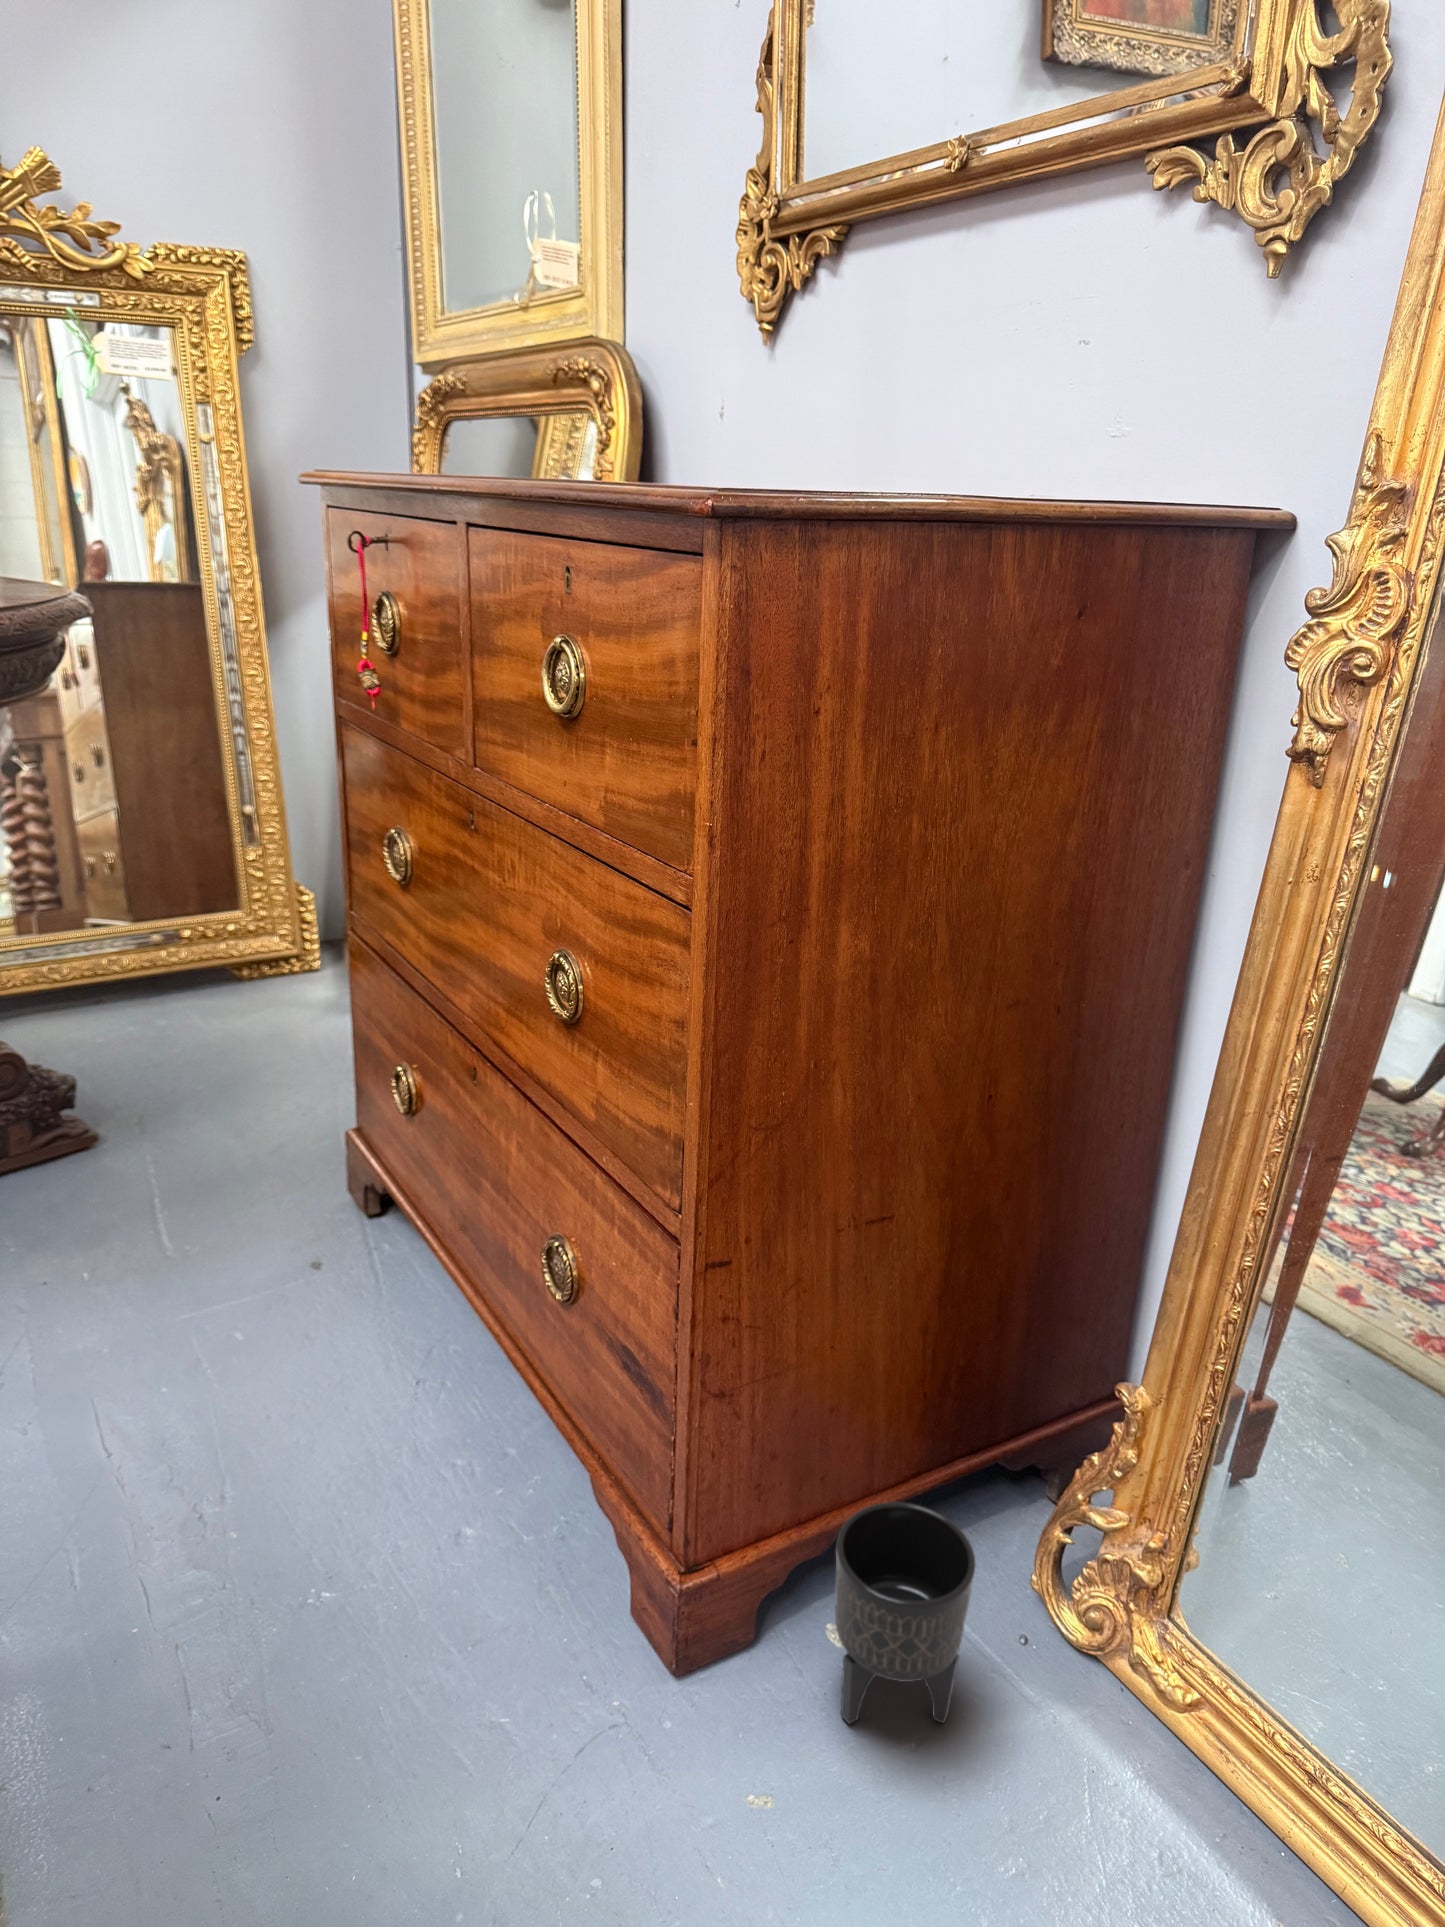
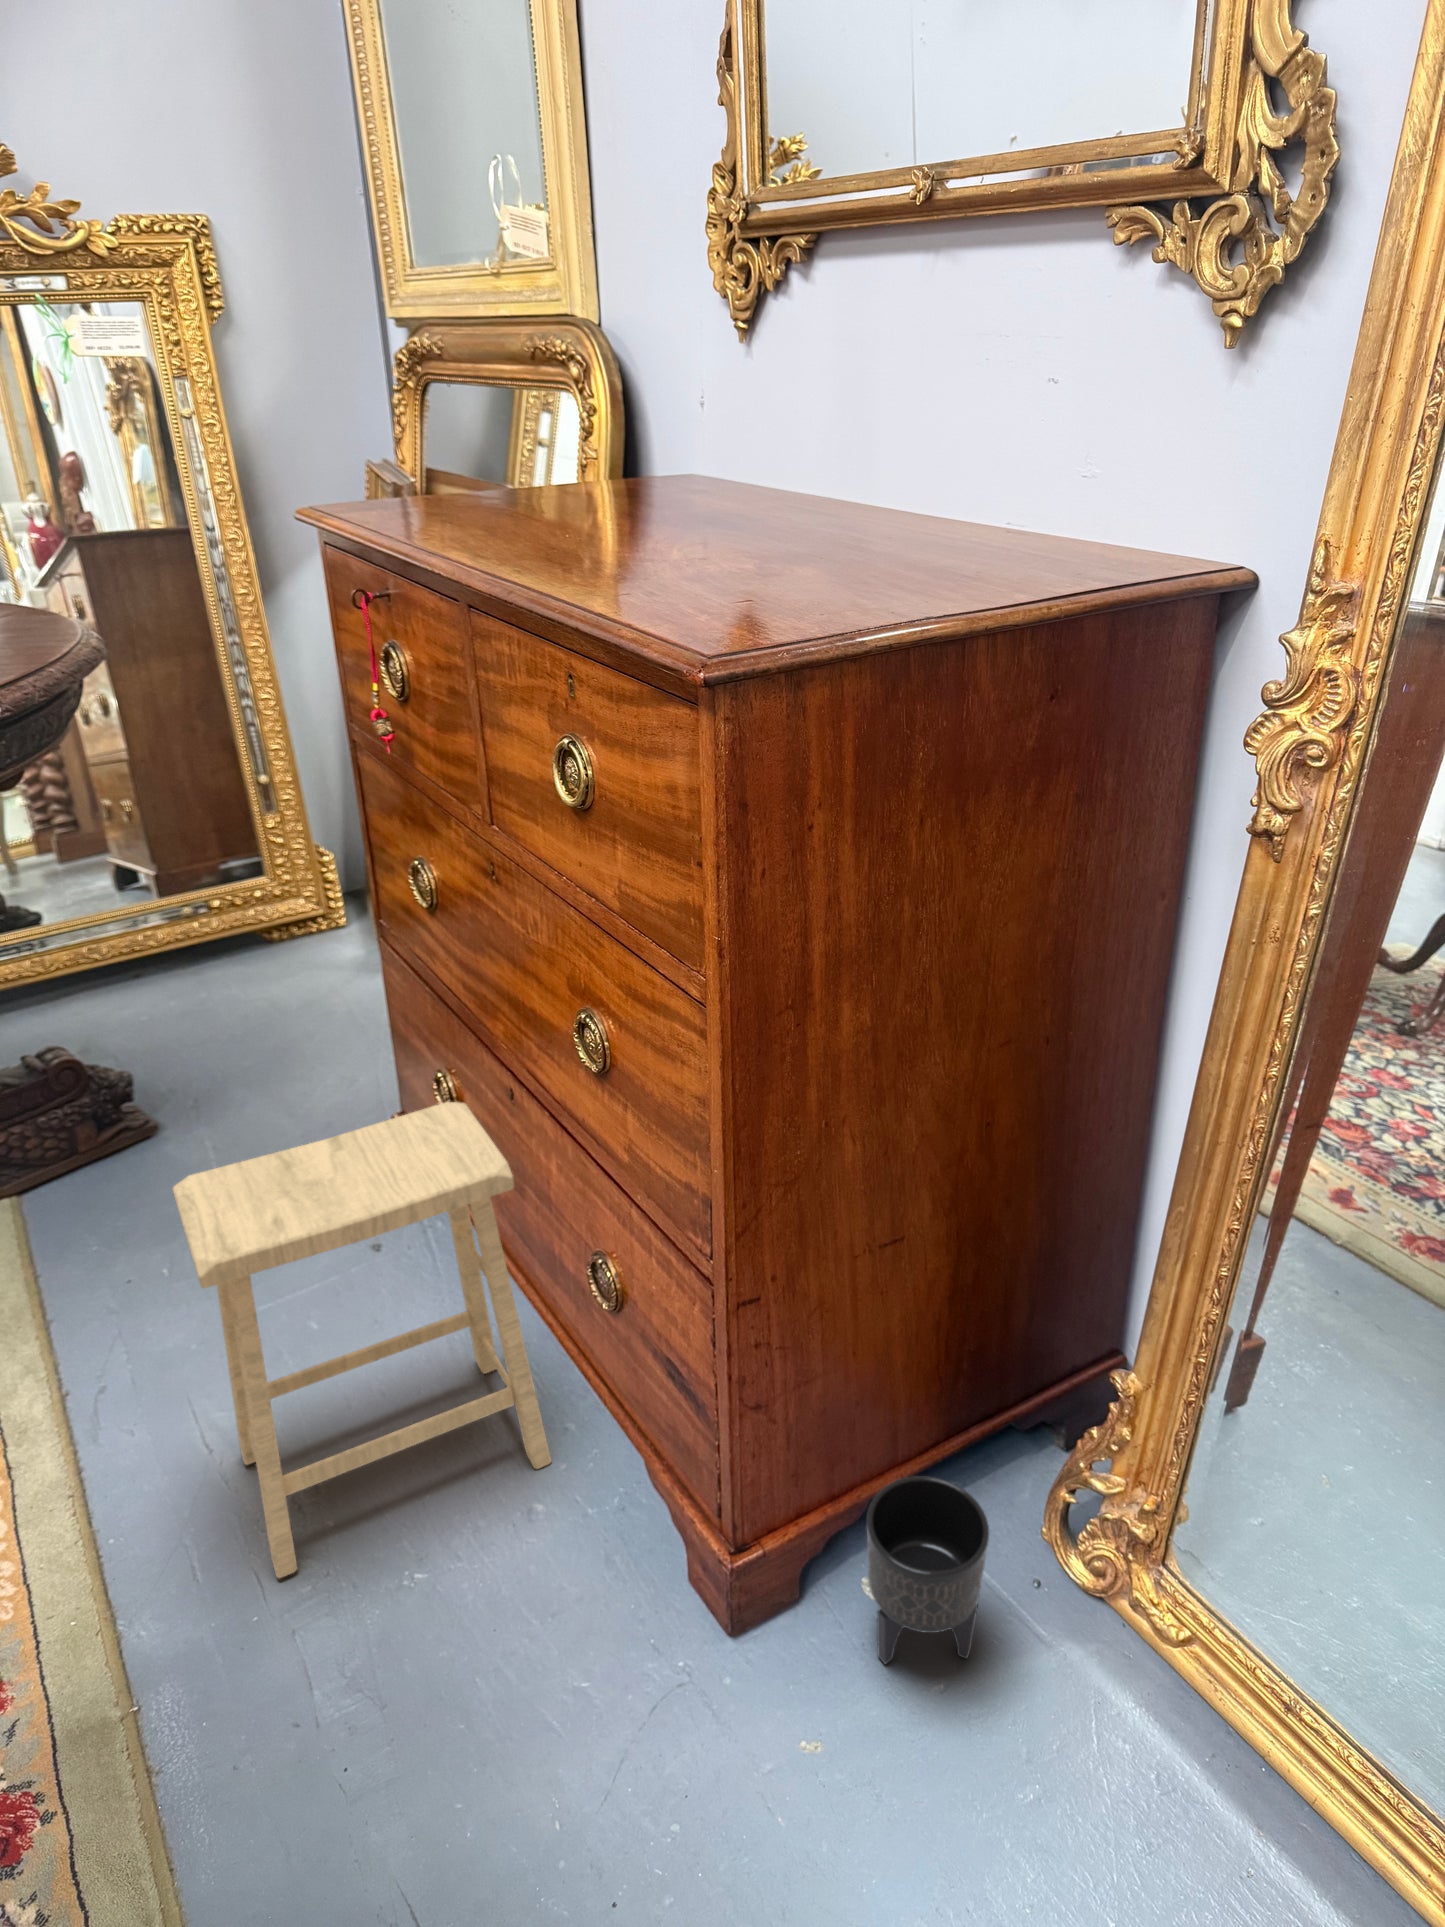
footstool: none [91,1074,484,1596] -> present [173,1102,551,1578]

